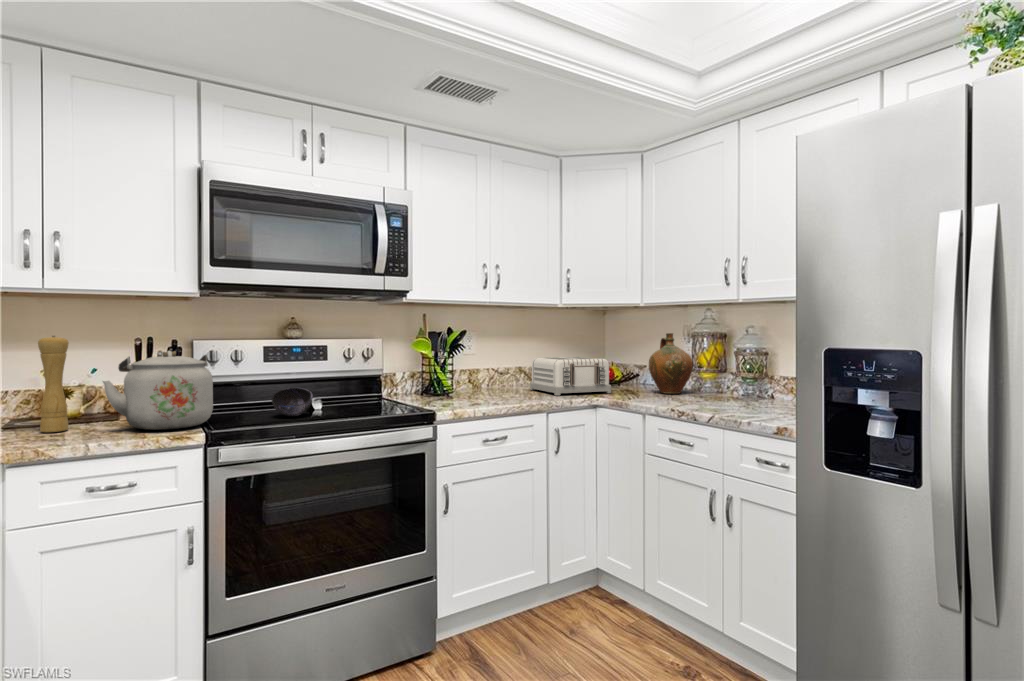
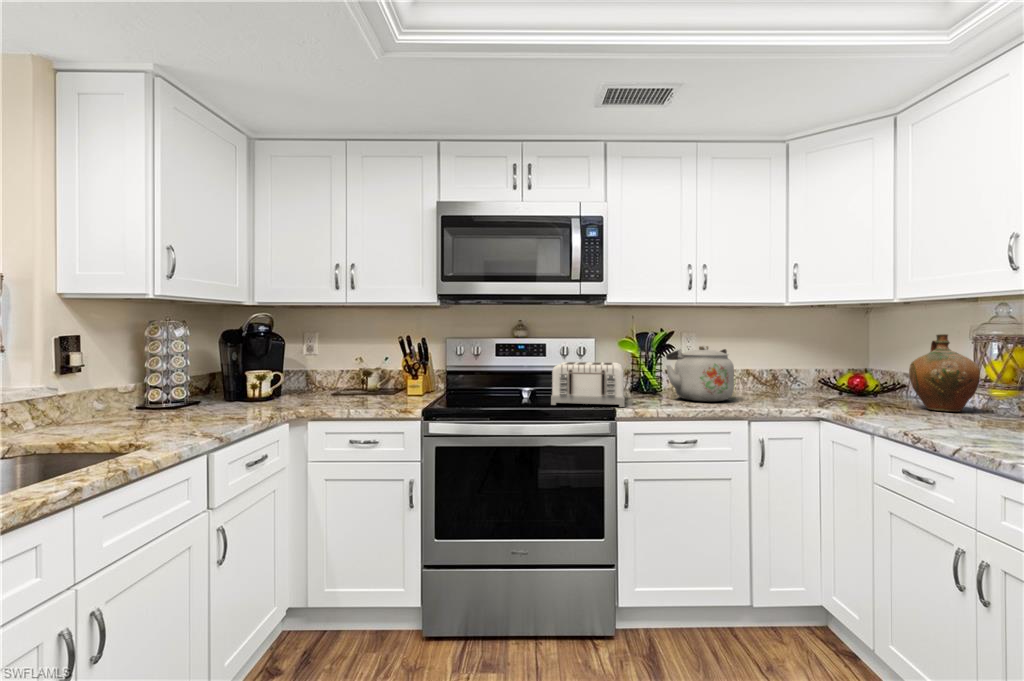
pepper mill: present [38,336,69,432] -> none [339,335,357,400]
kettle: present [103,351,213,430] -> present [666,346,734,402]
toaster: present [530,357,611,395] -> present [551,362,625,407]
bowl: present [271,388,313,416] -> none [482,379,514,402]

